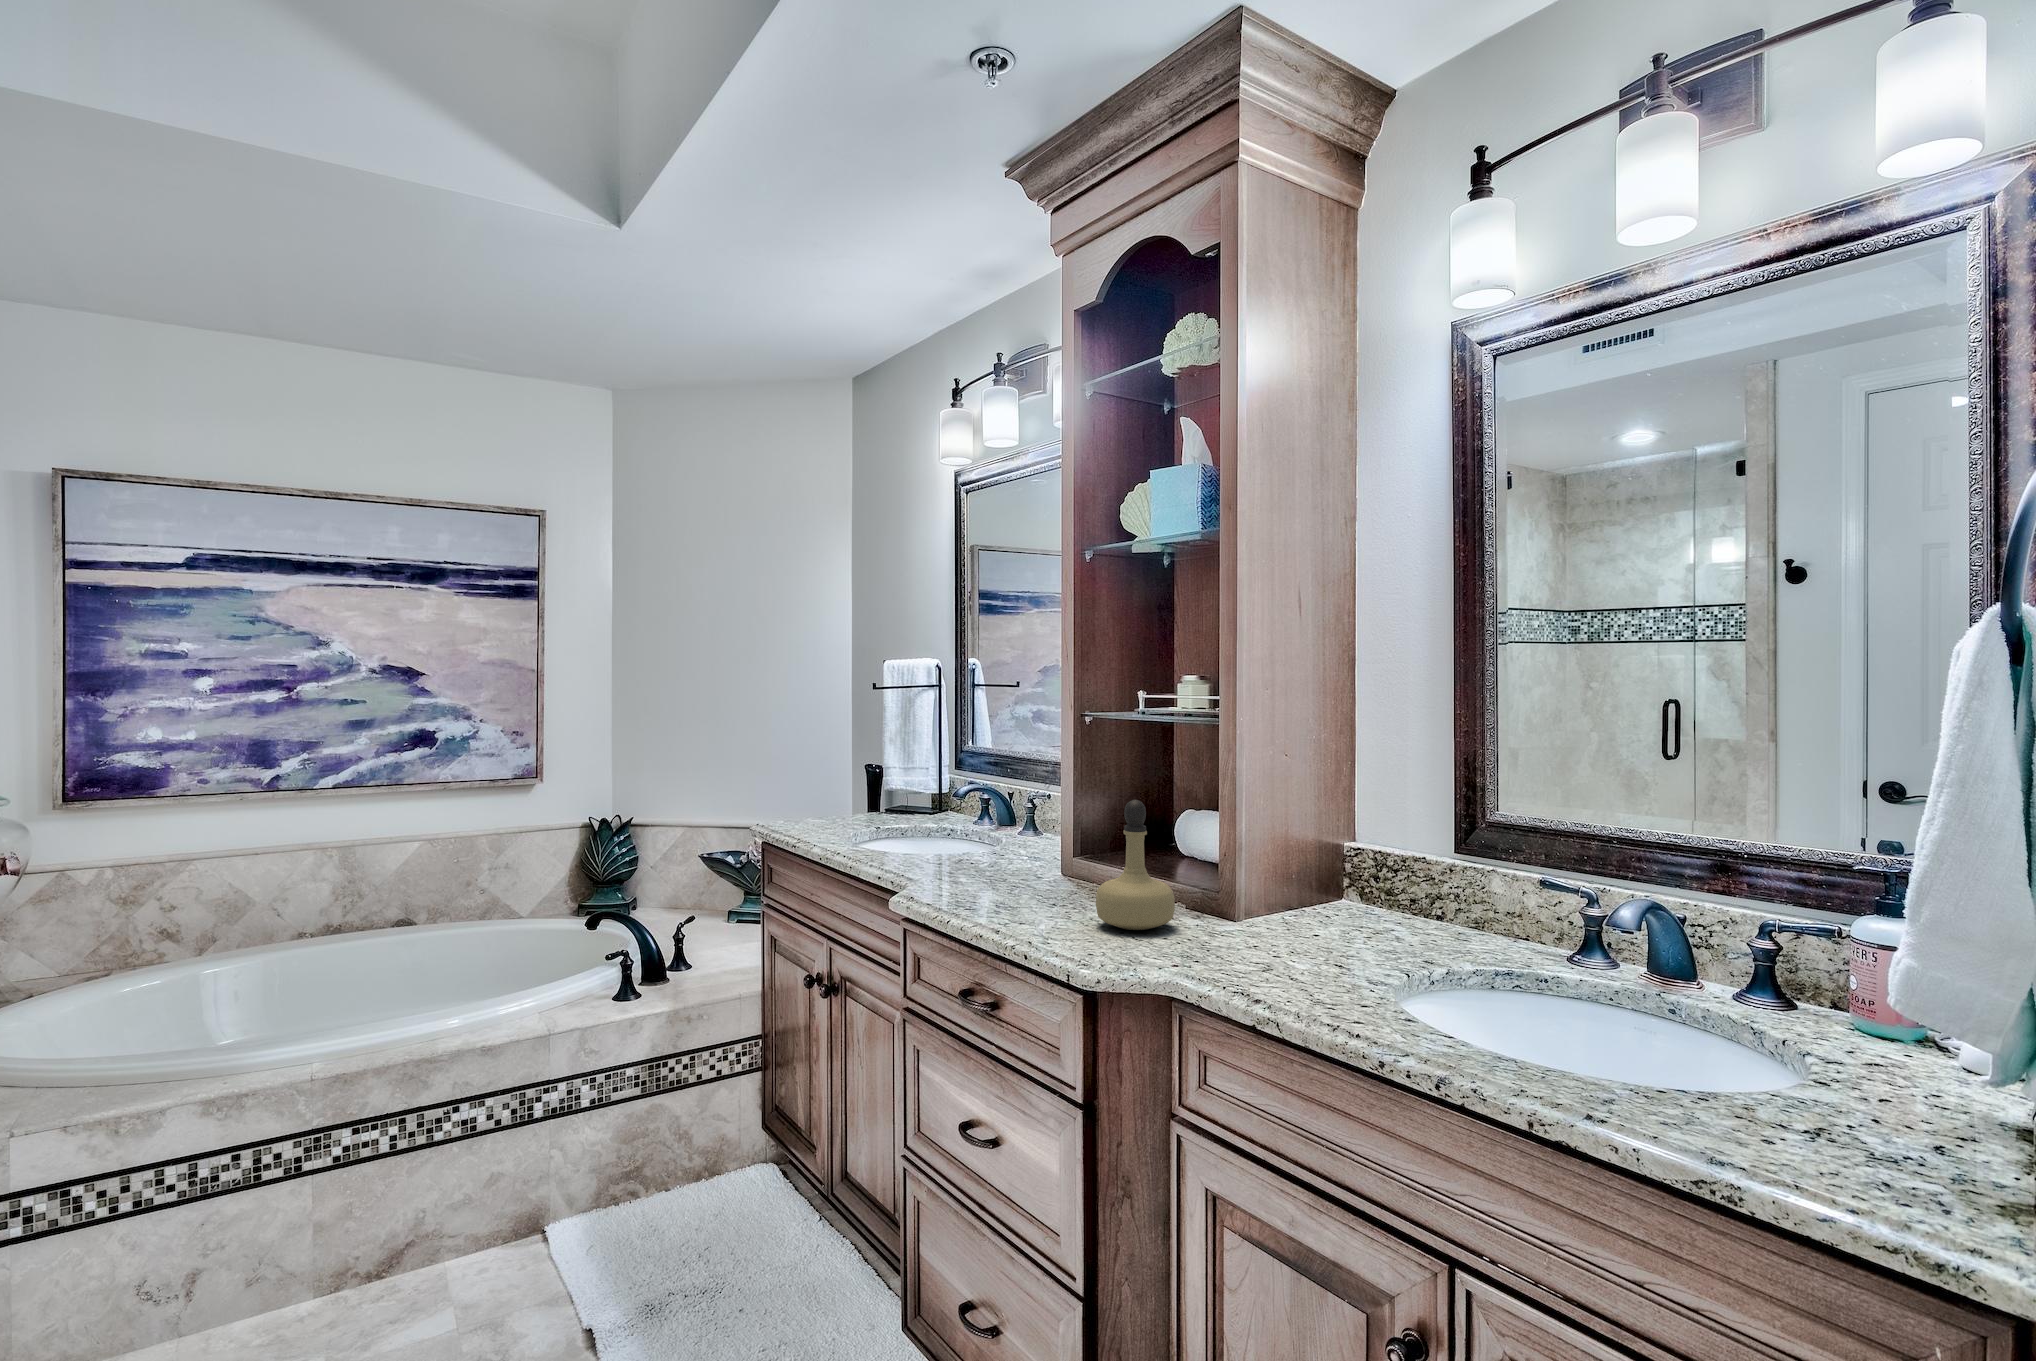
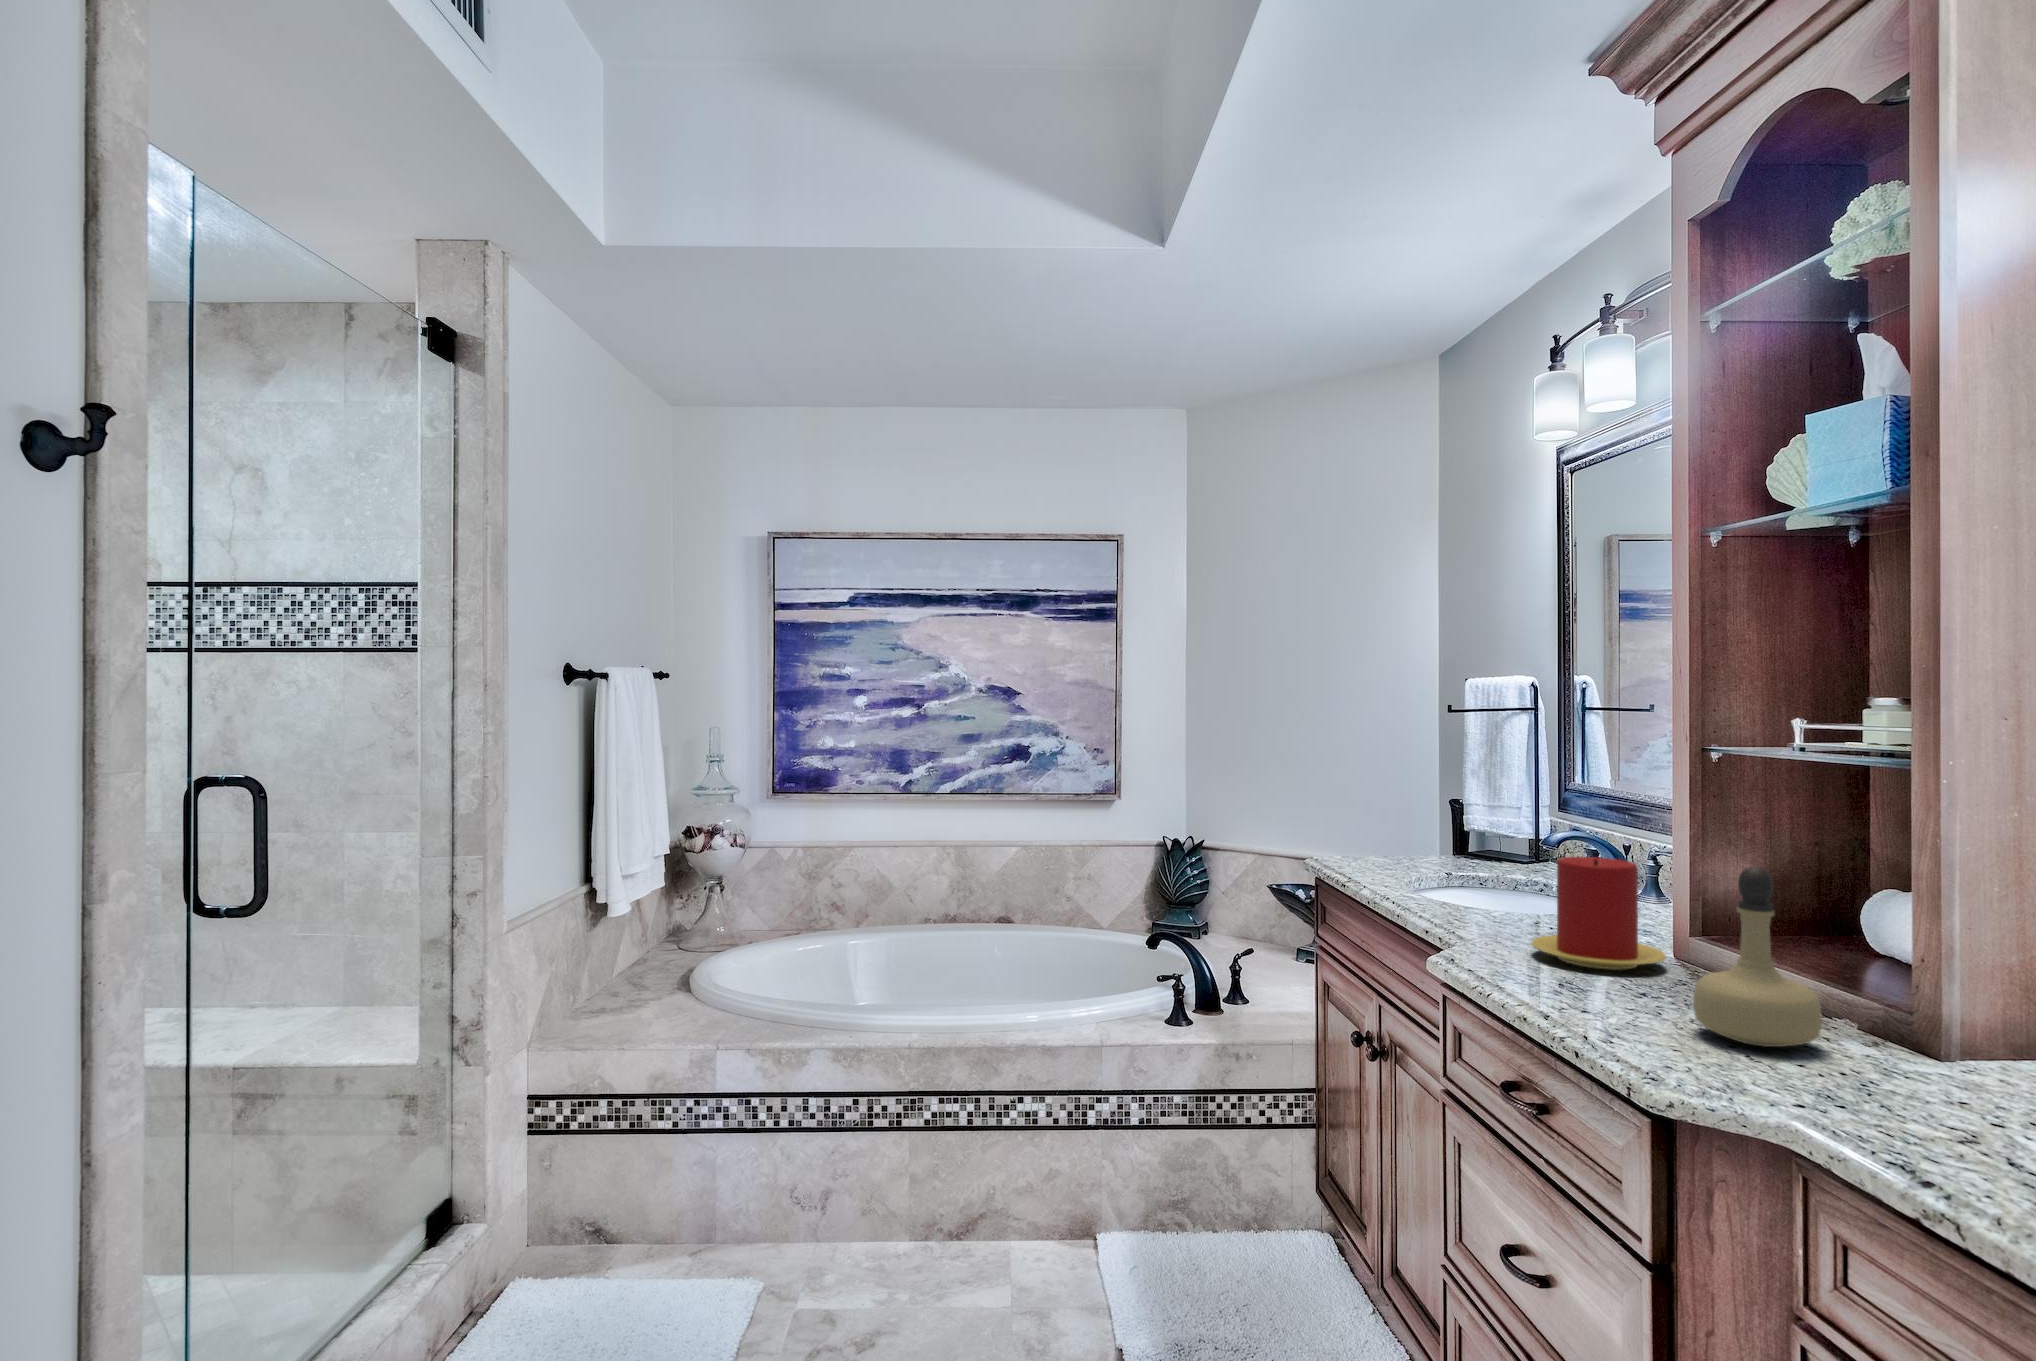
candle: none [966,803,1060,890] -> present [1531,857,1666,970]

